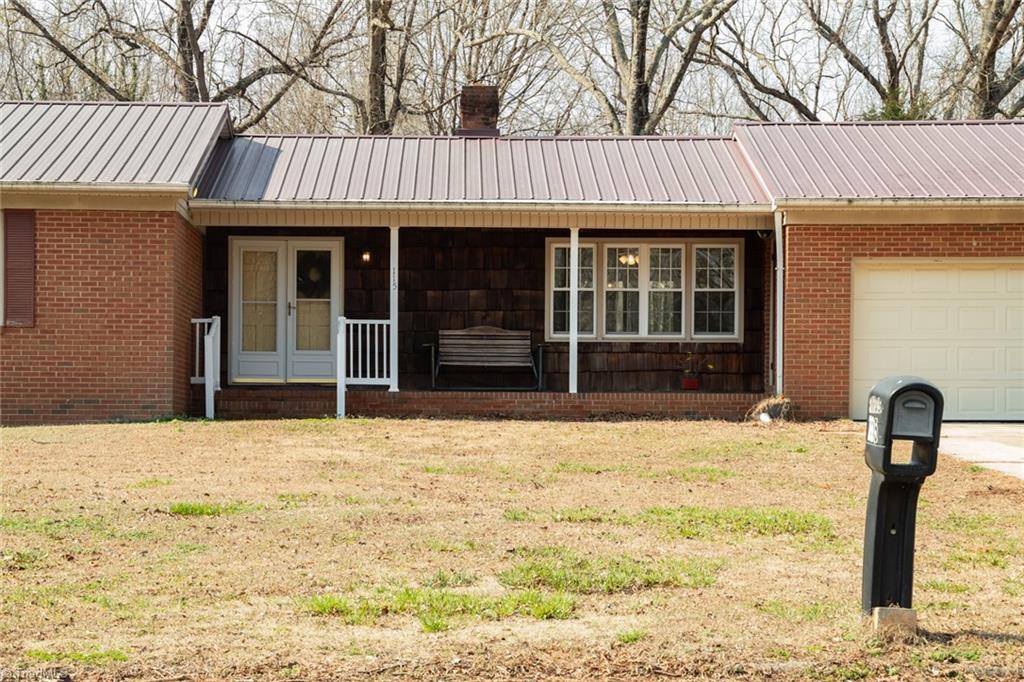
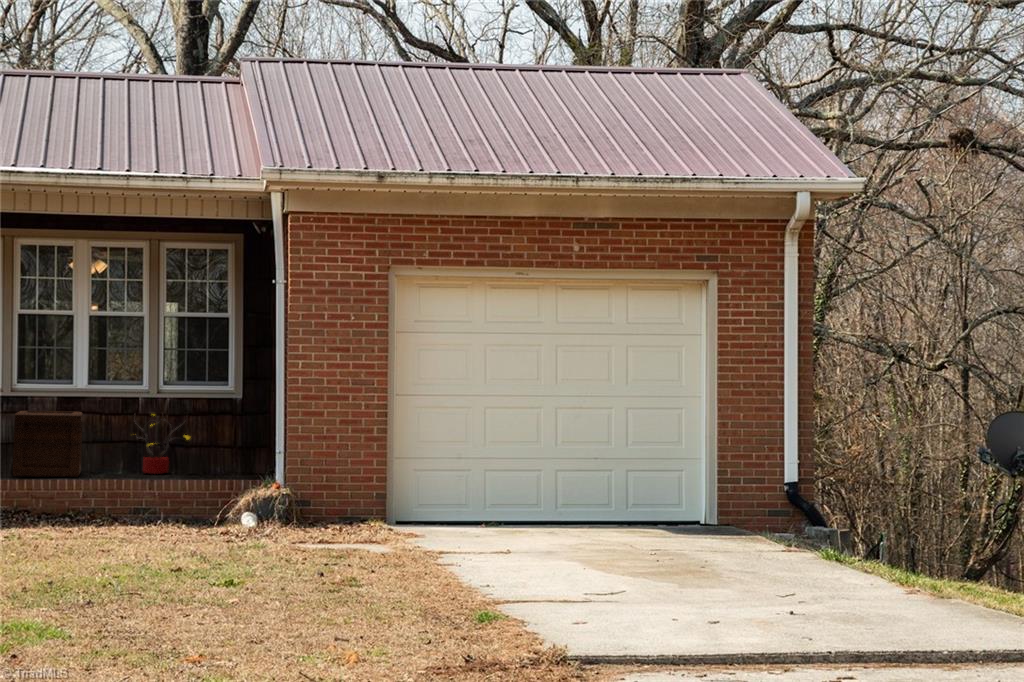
wooden crate: none [605,350,649,390] -> present [13,411,83,477]

